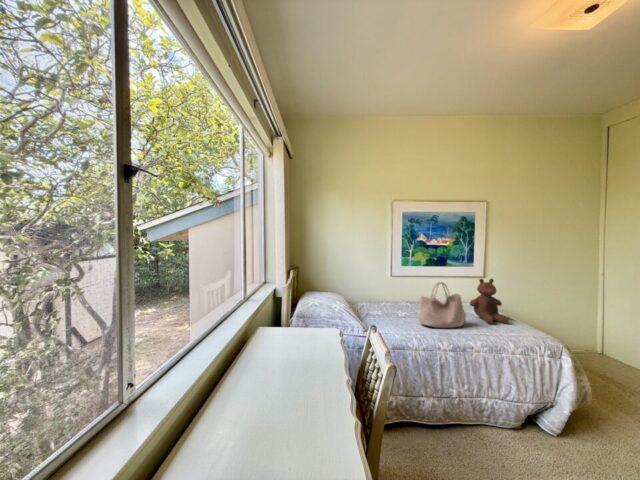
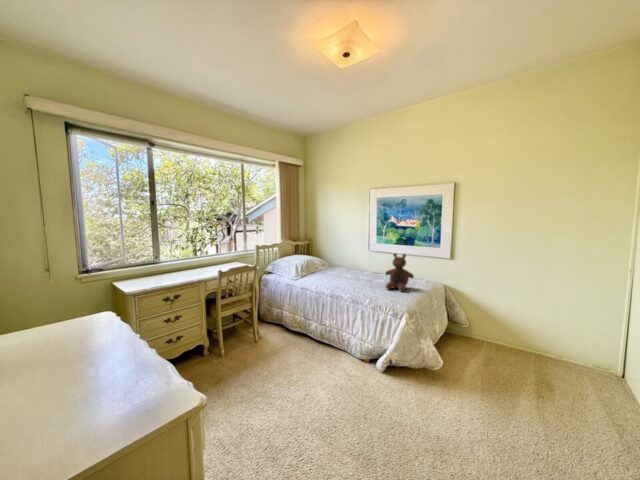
handbag: present [419,282,466,328] -> none [336,252,368,286]

